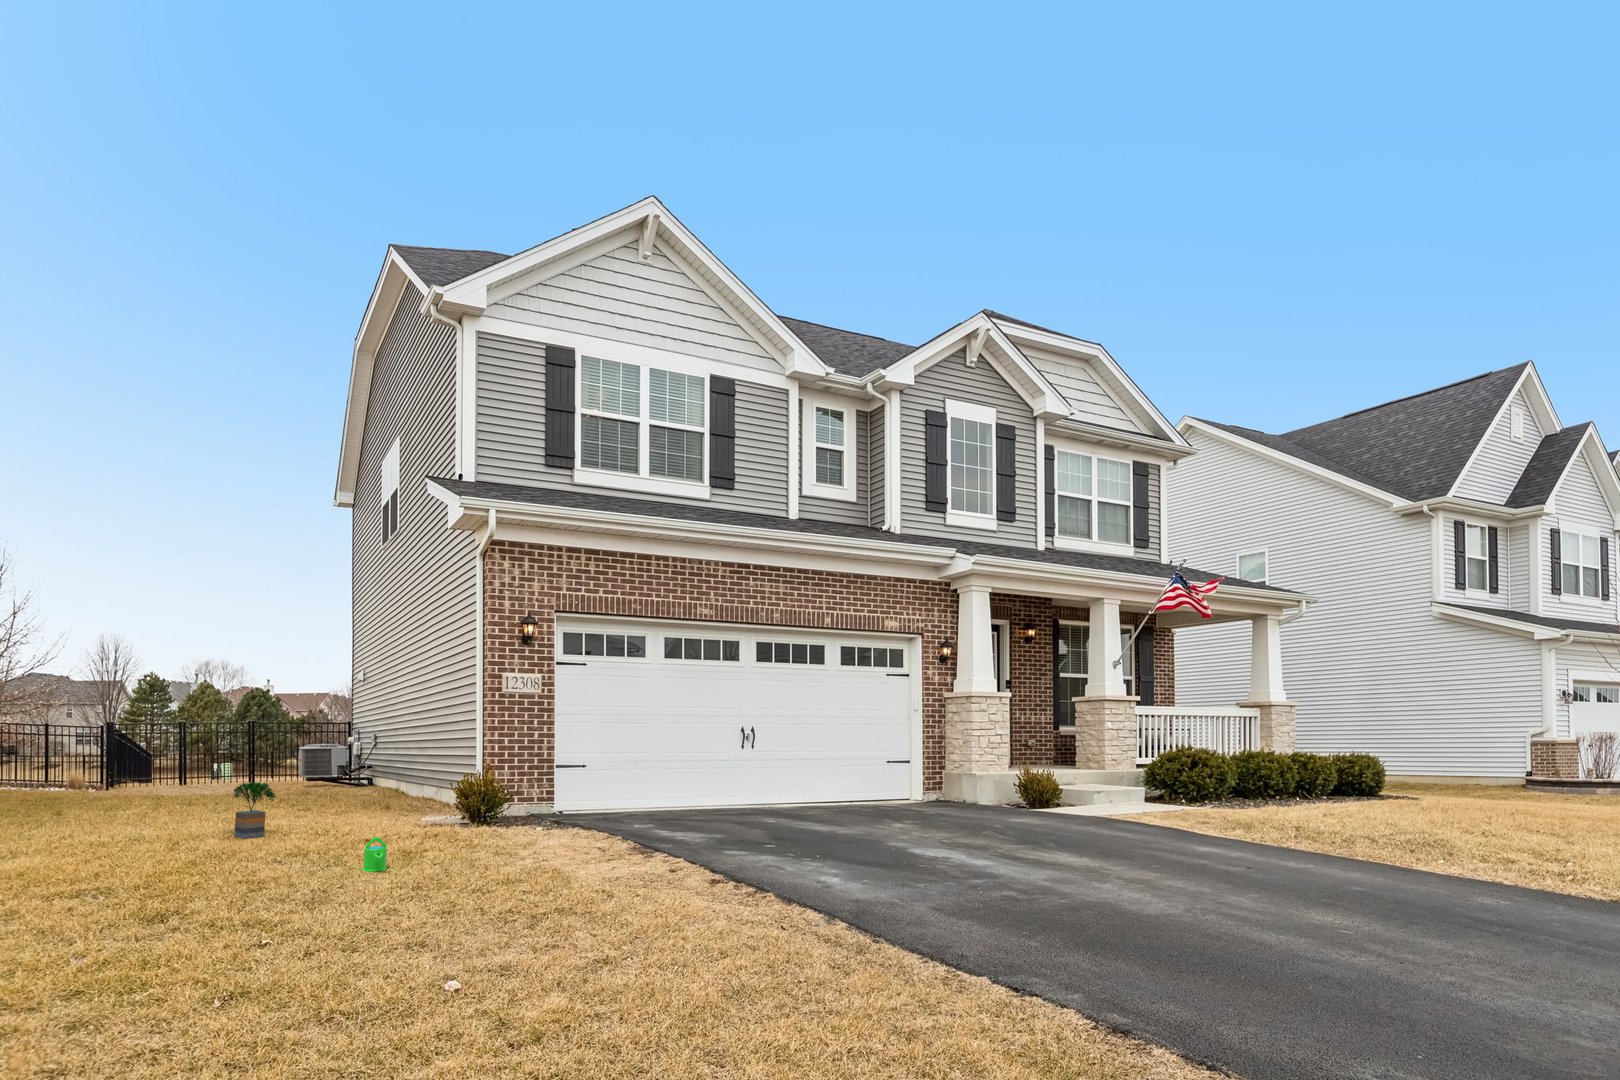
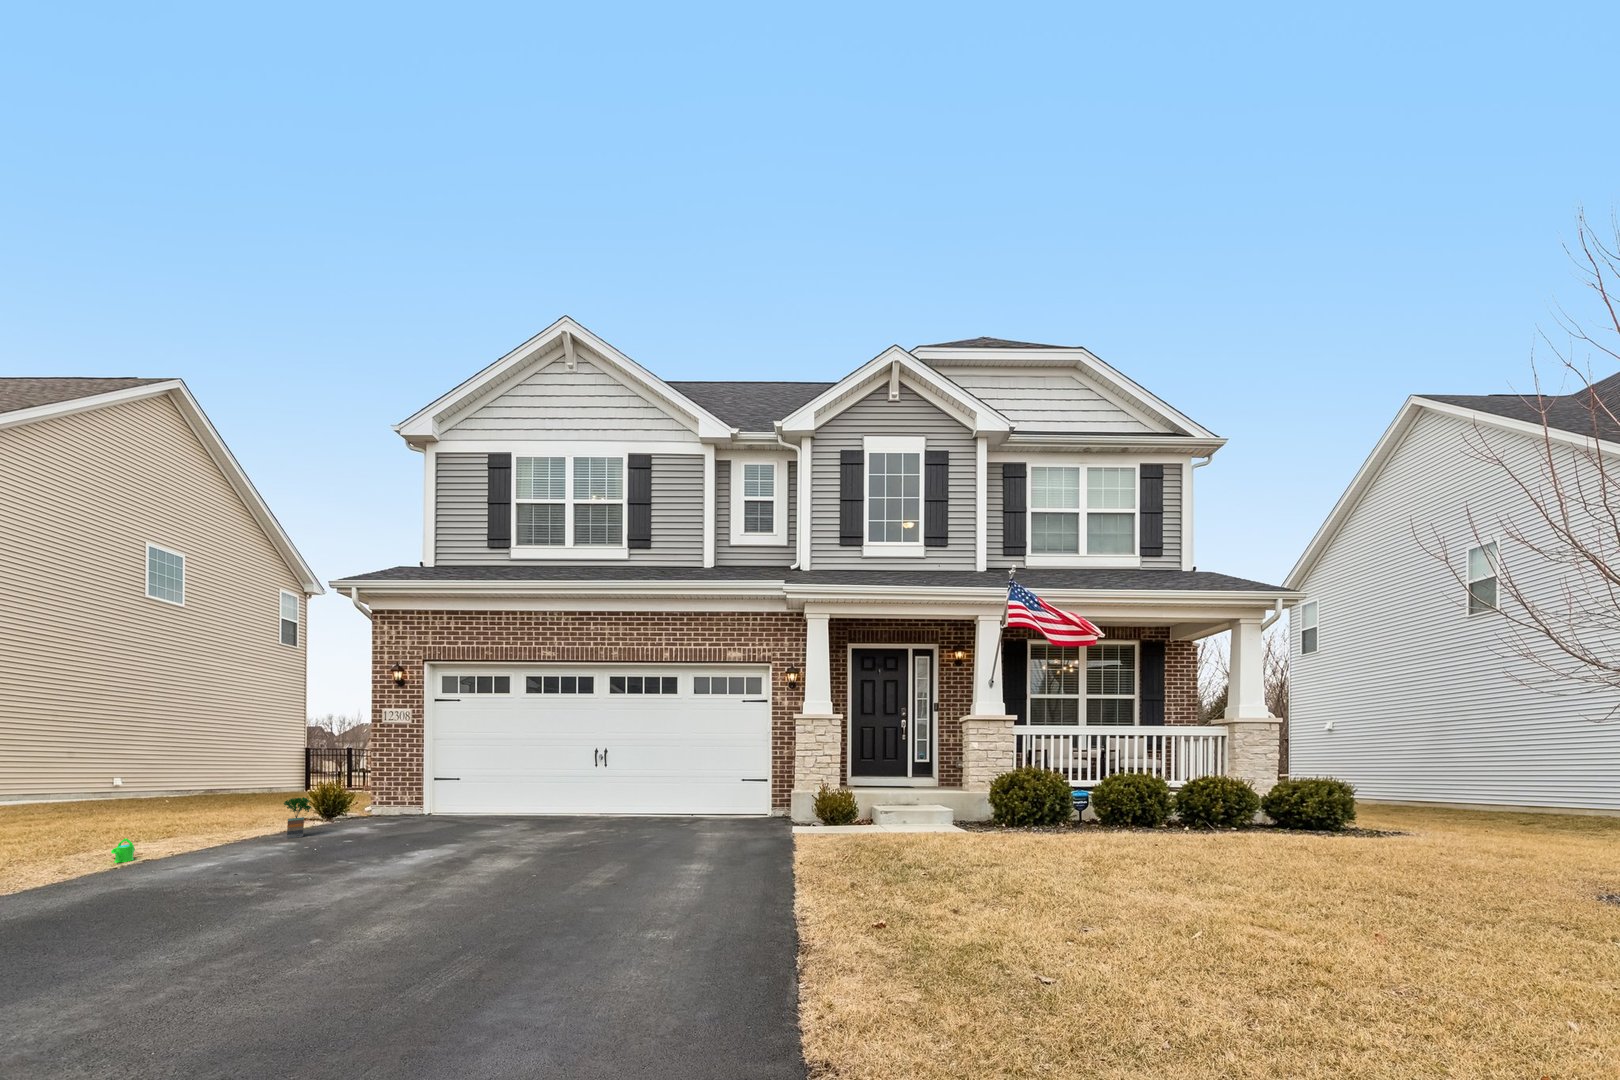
potted tree: present [234,782,275,839] -> present [284,797,312,839]

